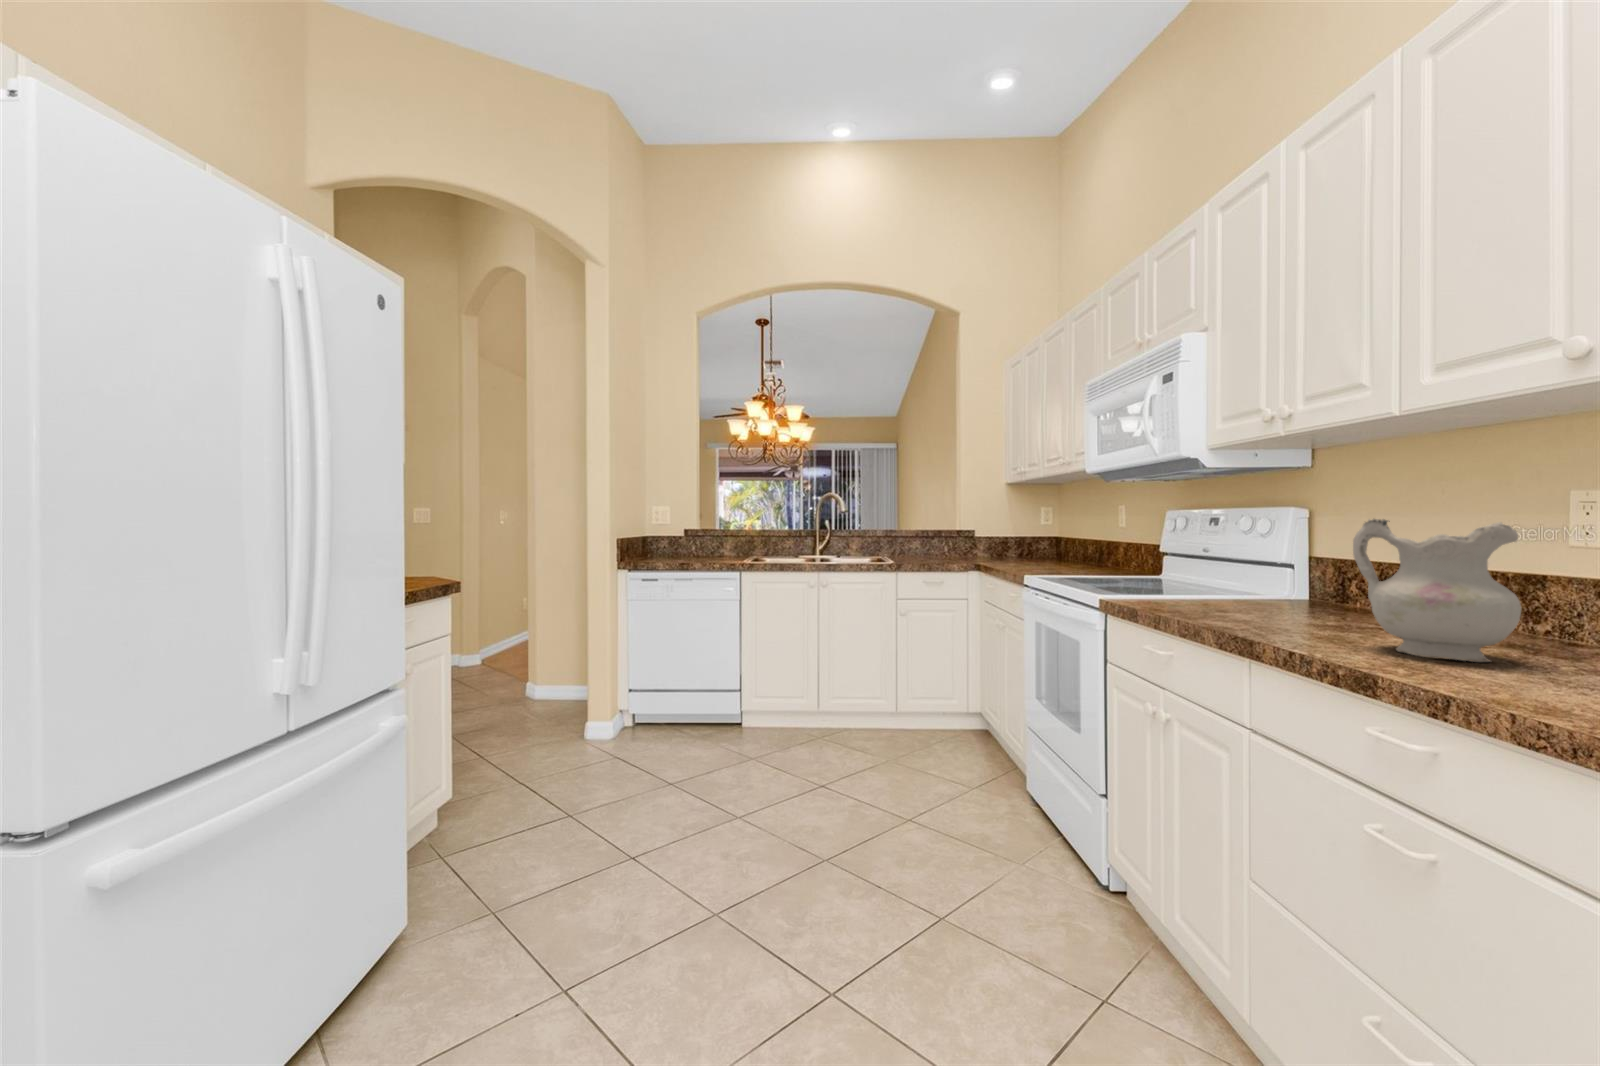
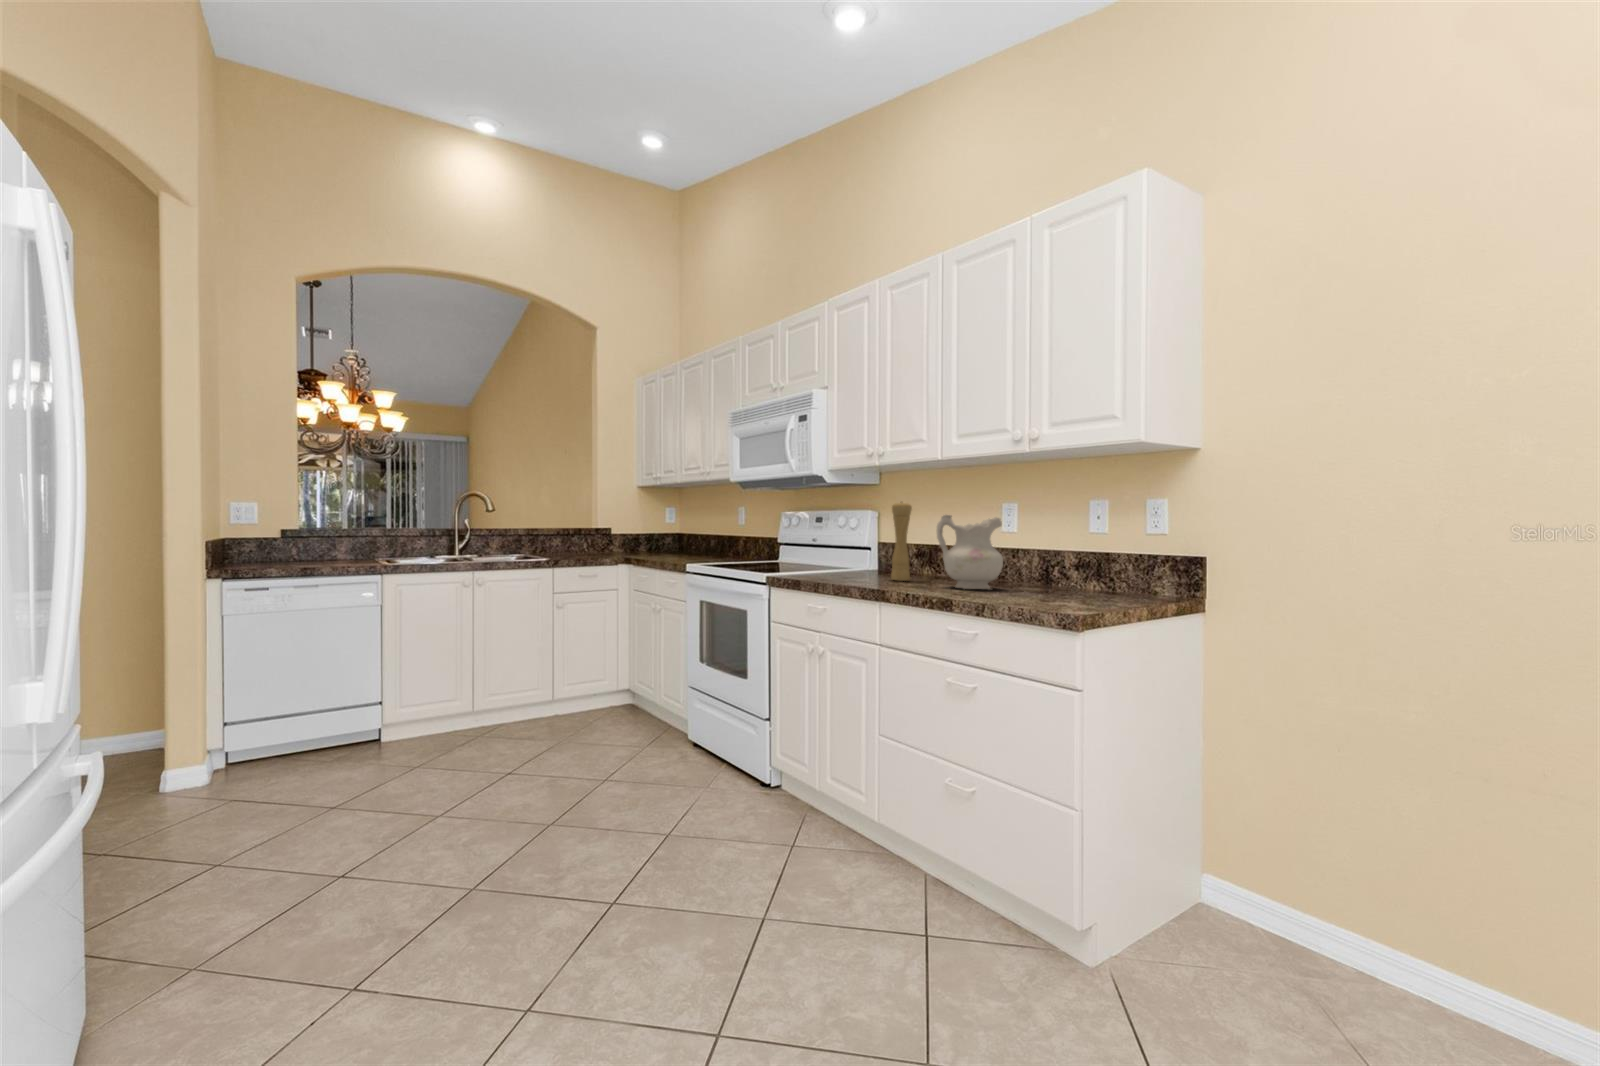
pepper mill: none [1289,495,1330,625] -> present [891,502,912,581]

